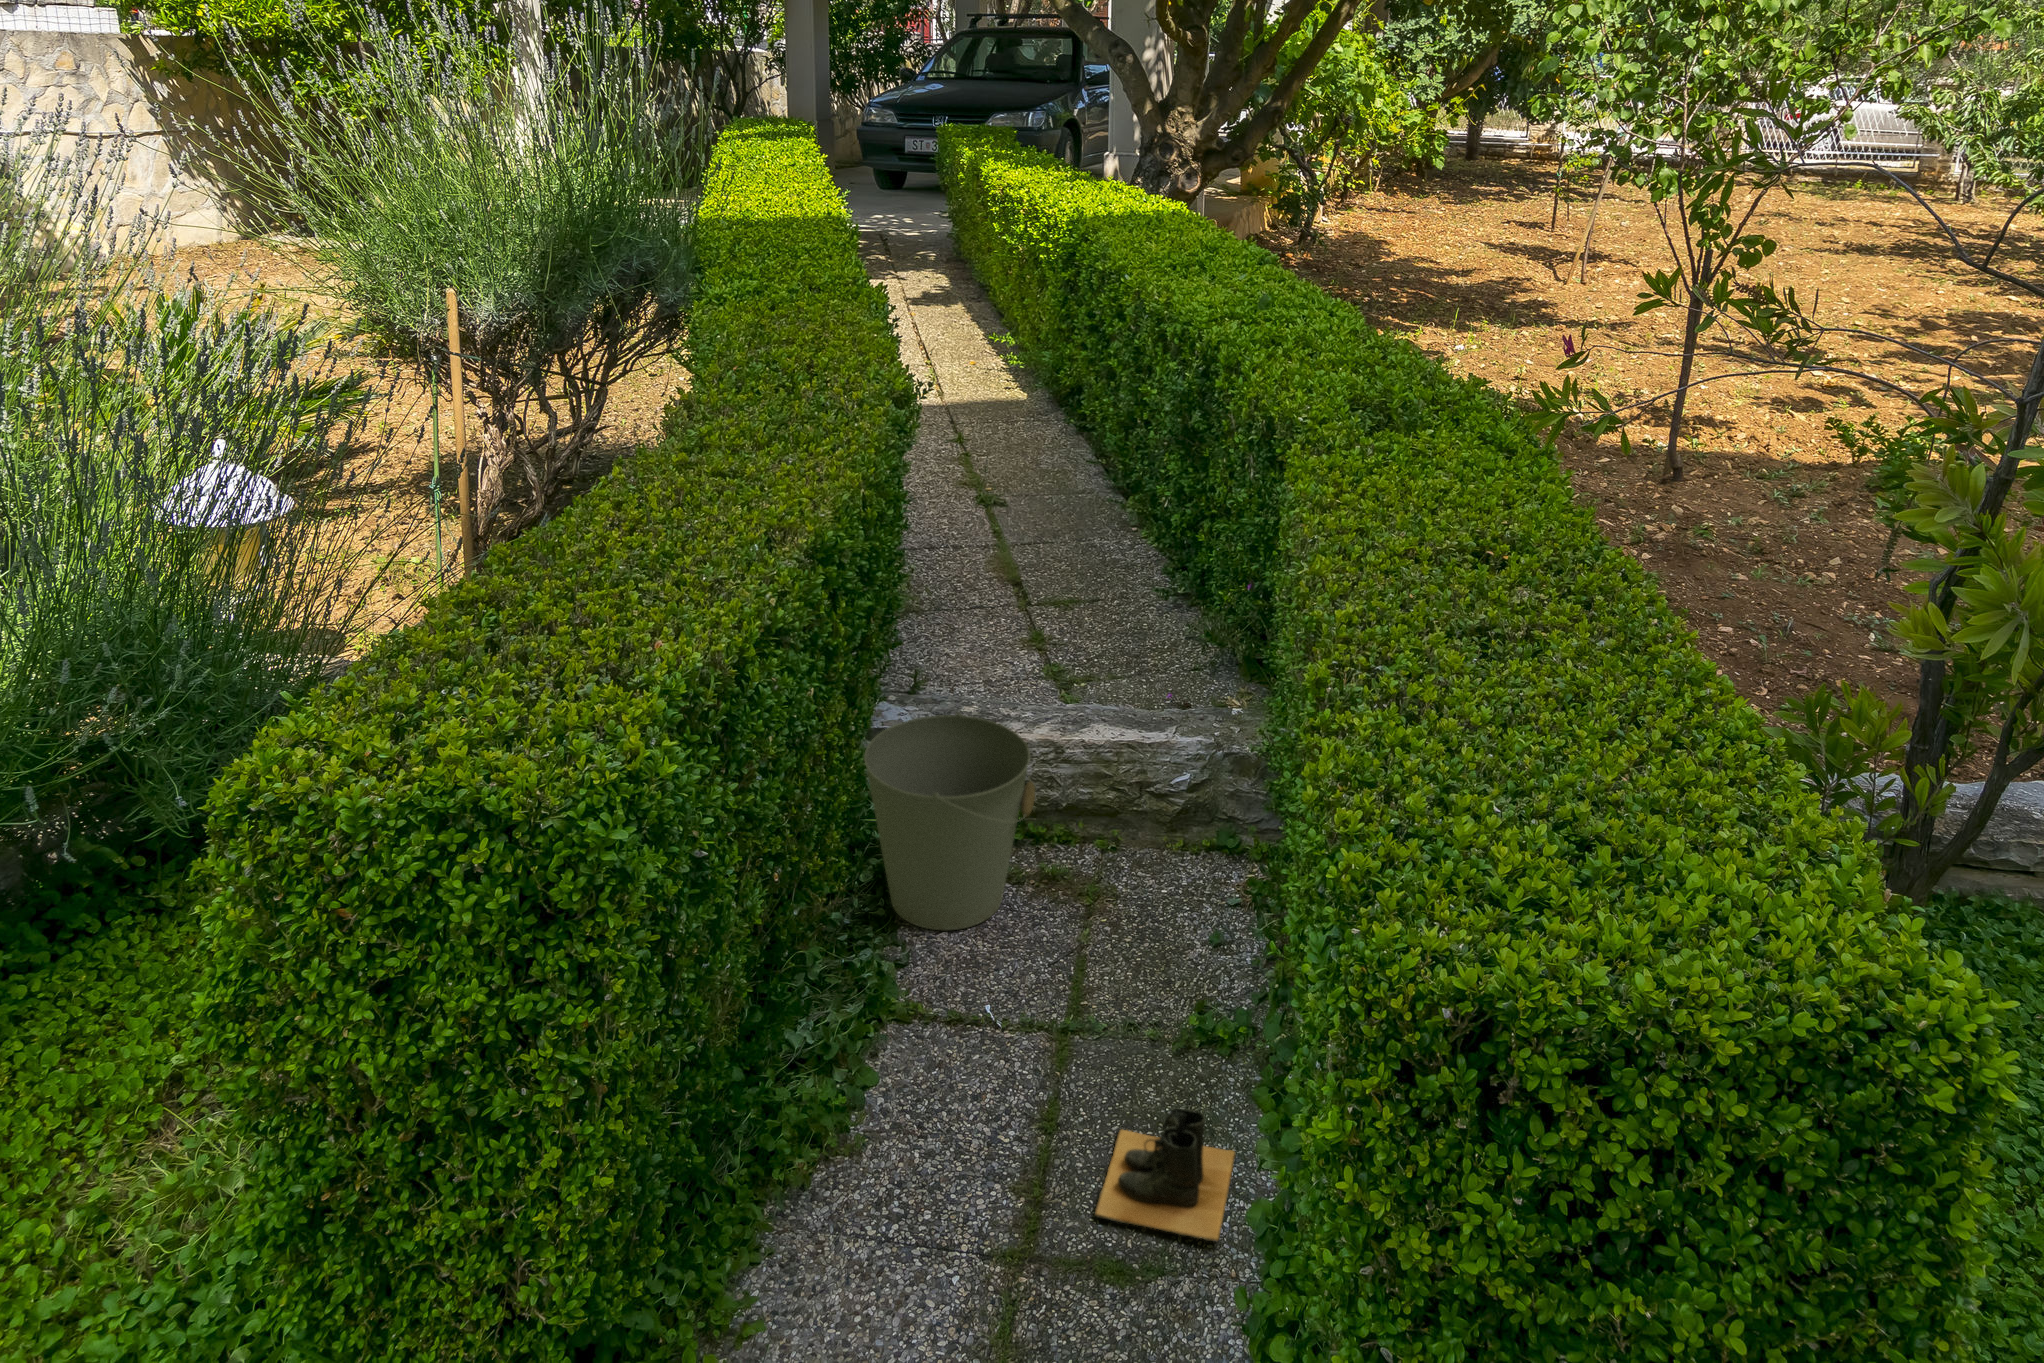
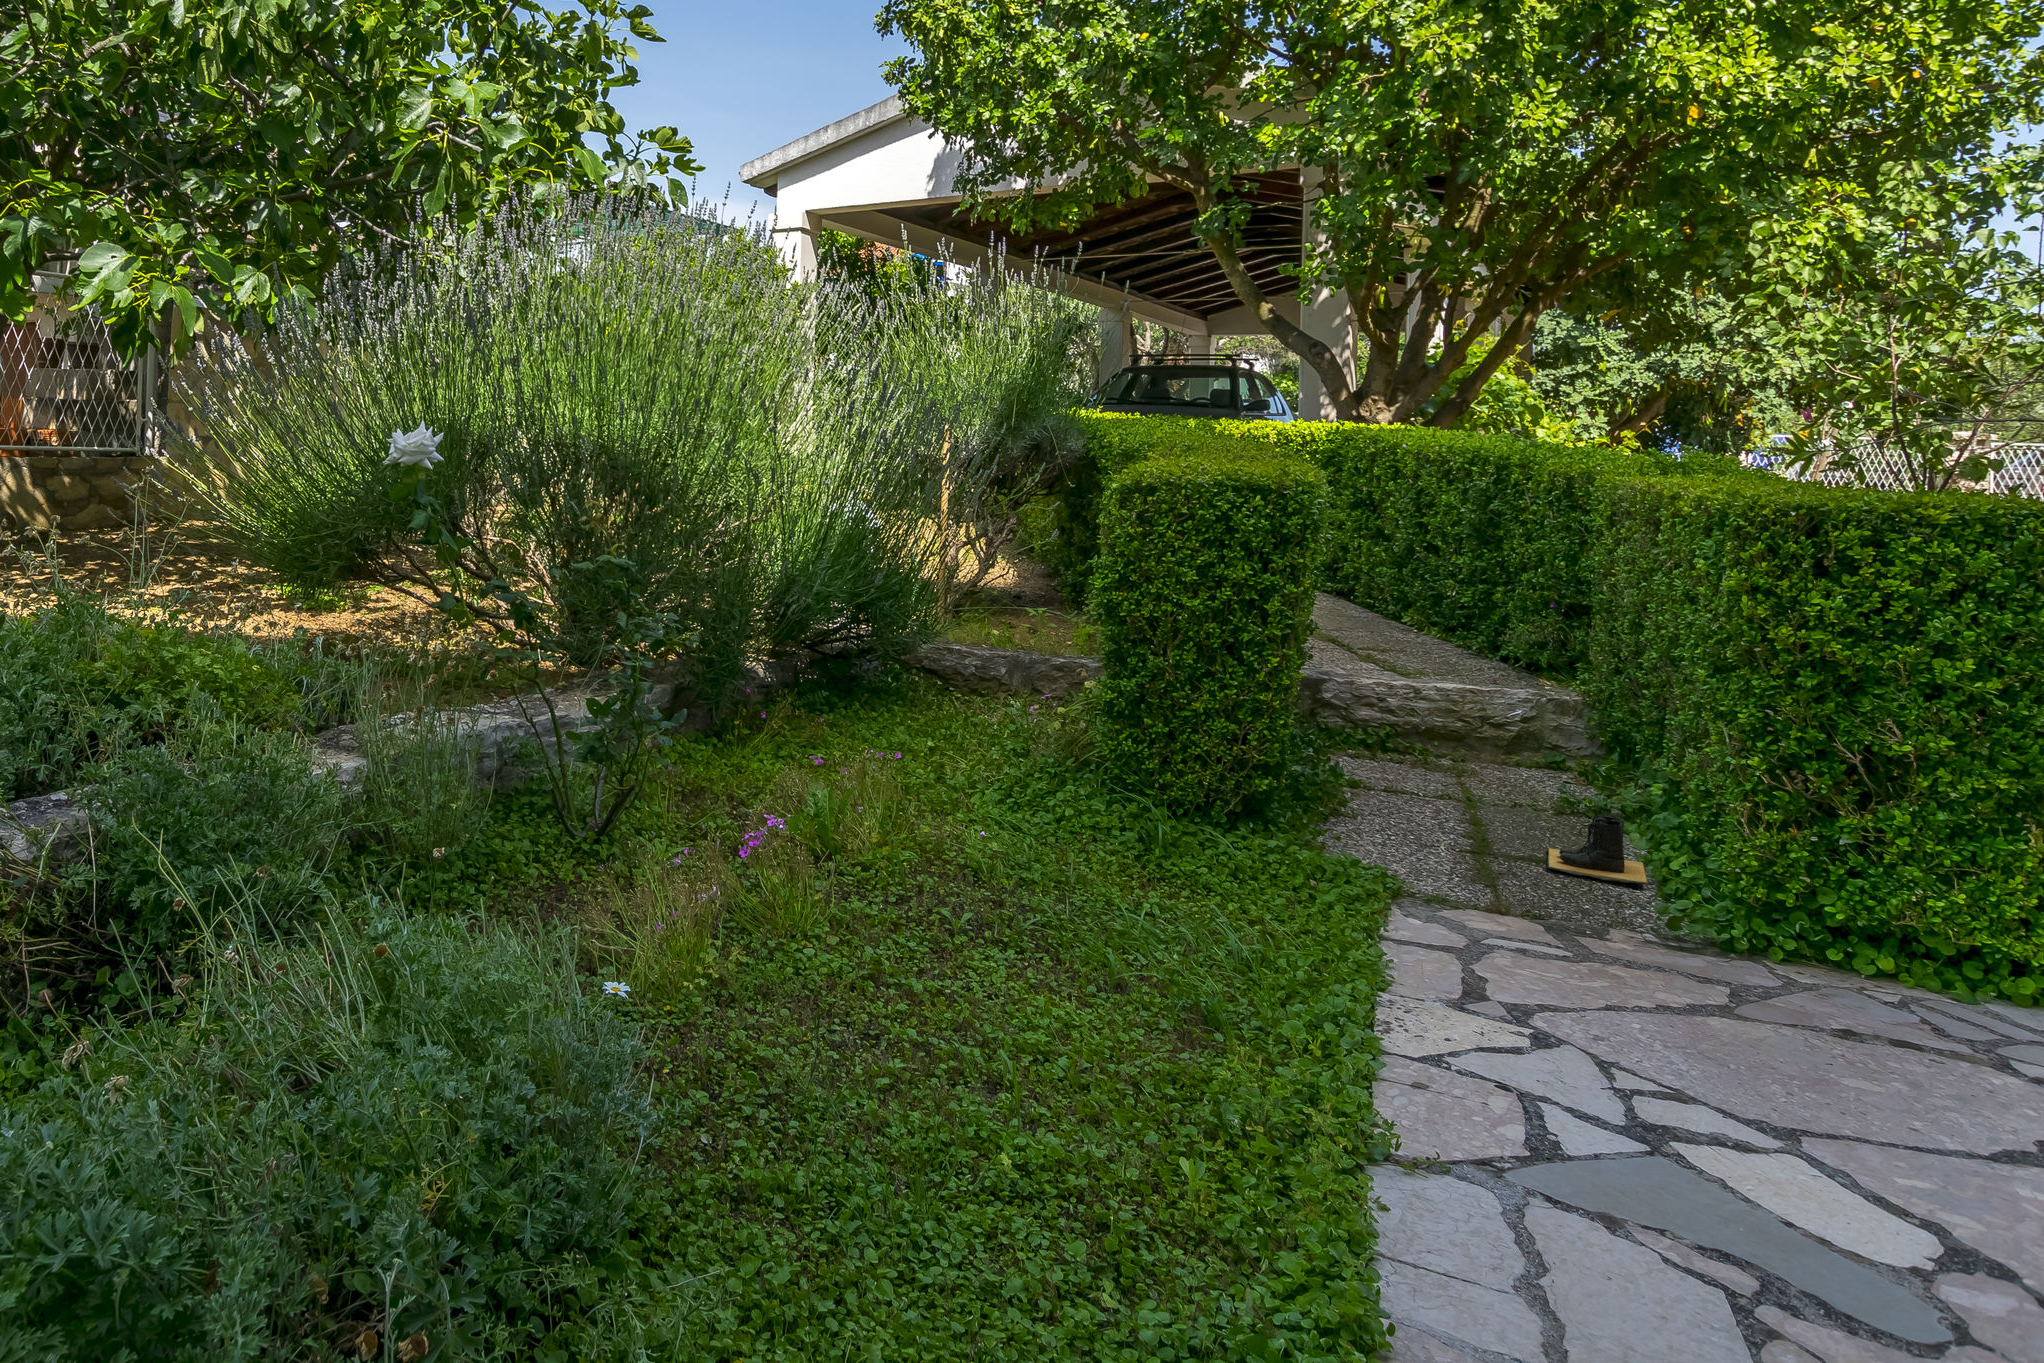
bucket: present [864,712,1035,930] -> none [1304,647,1432,777]

